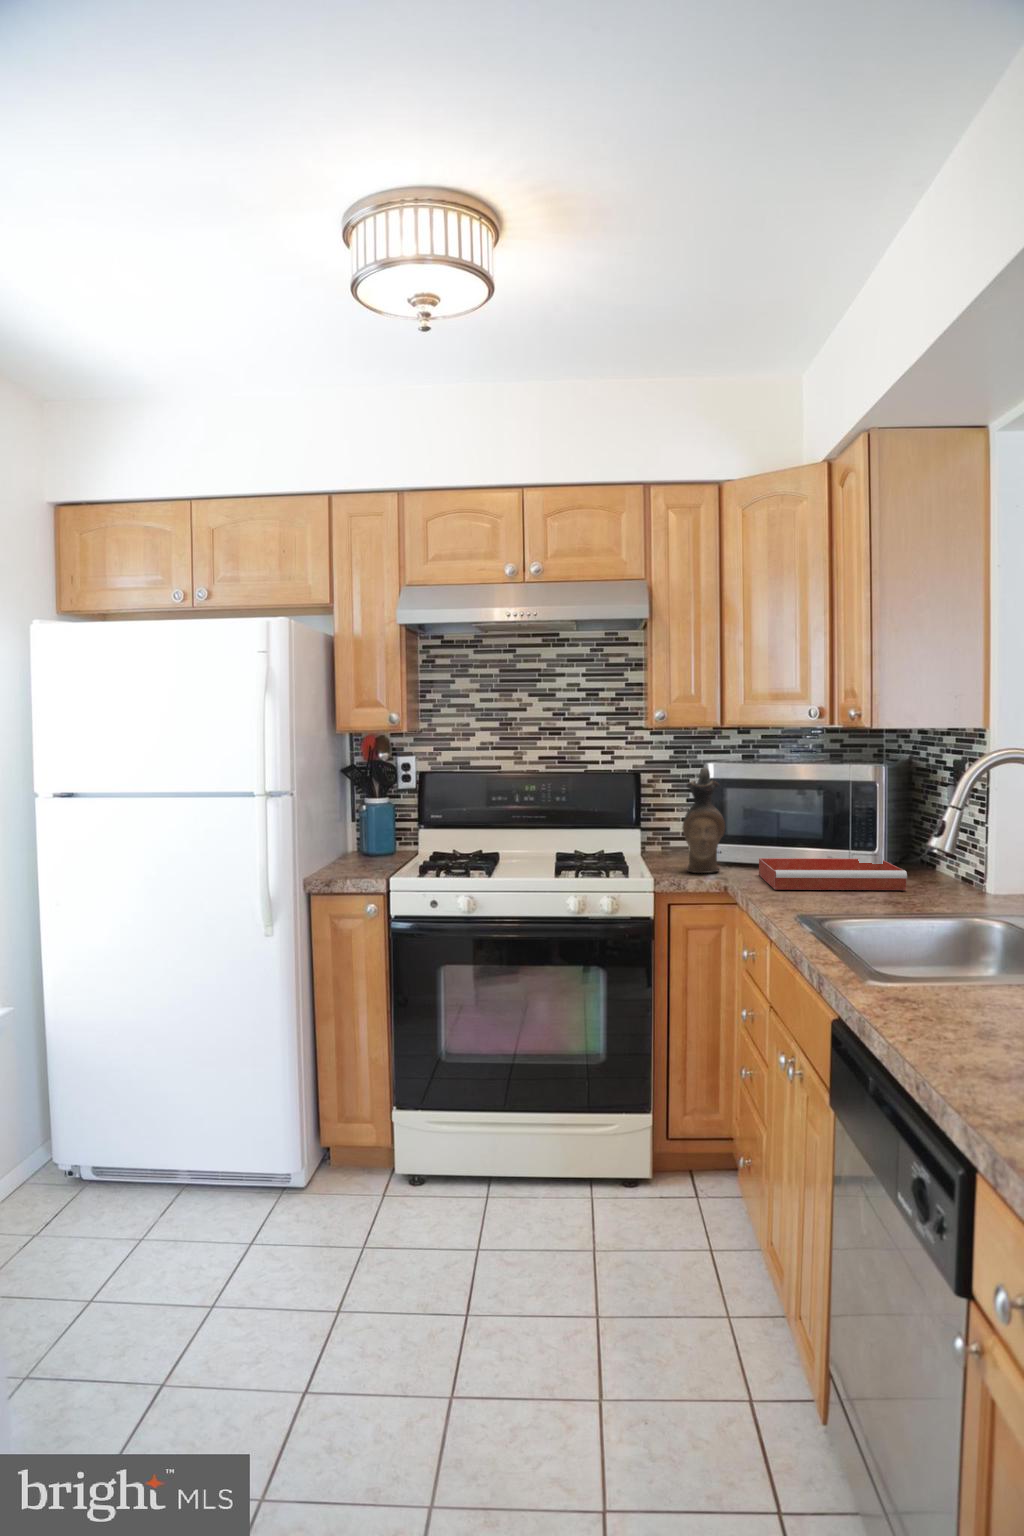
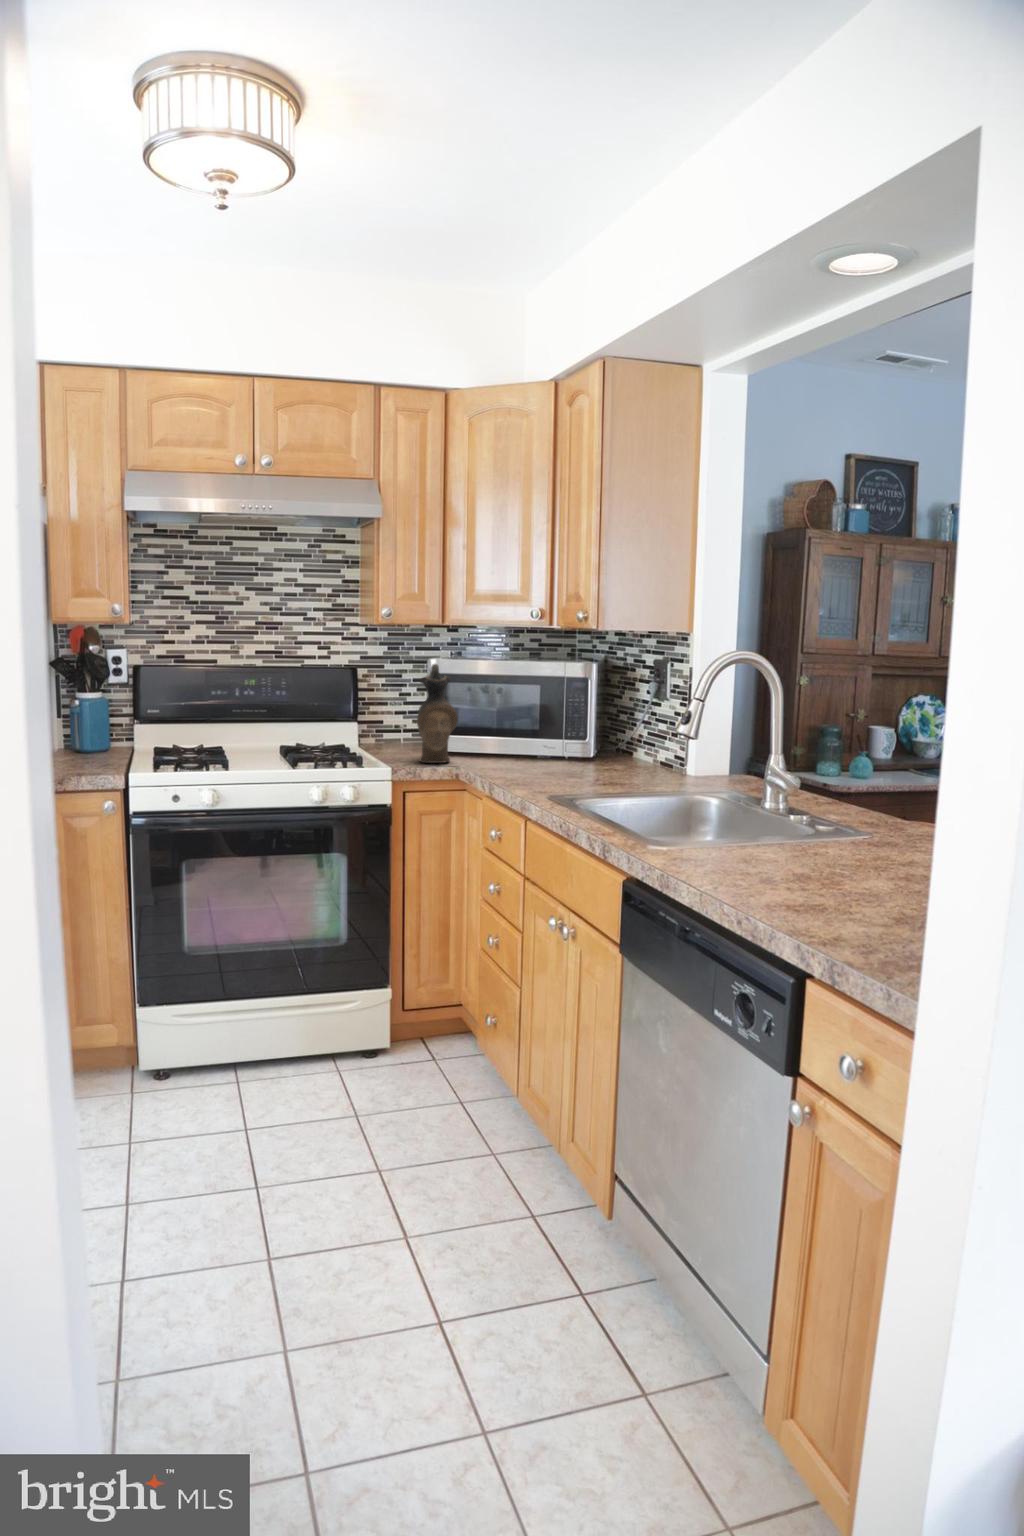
tray: present [759,858,907,890] -> none [487,747,627,777]

